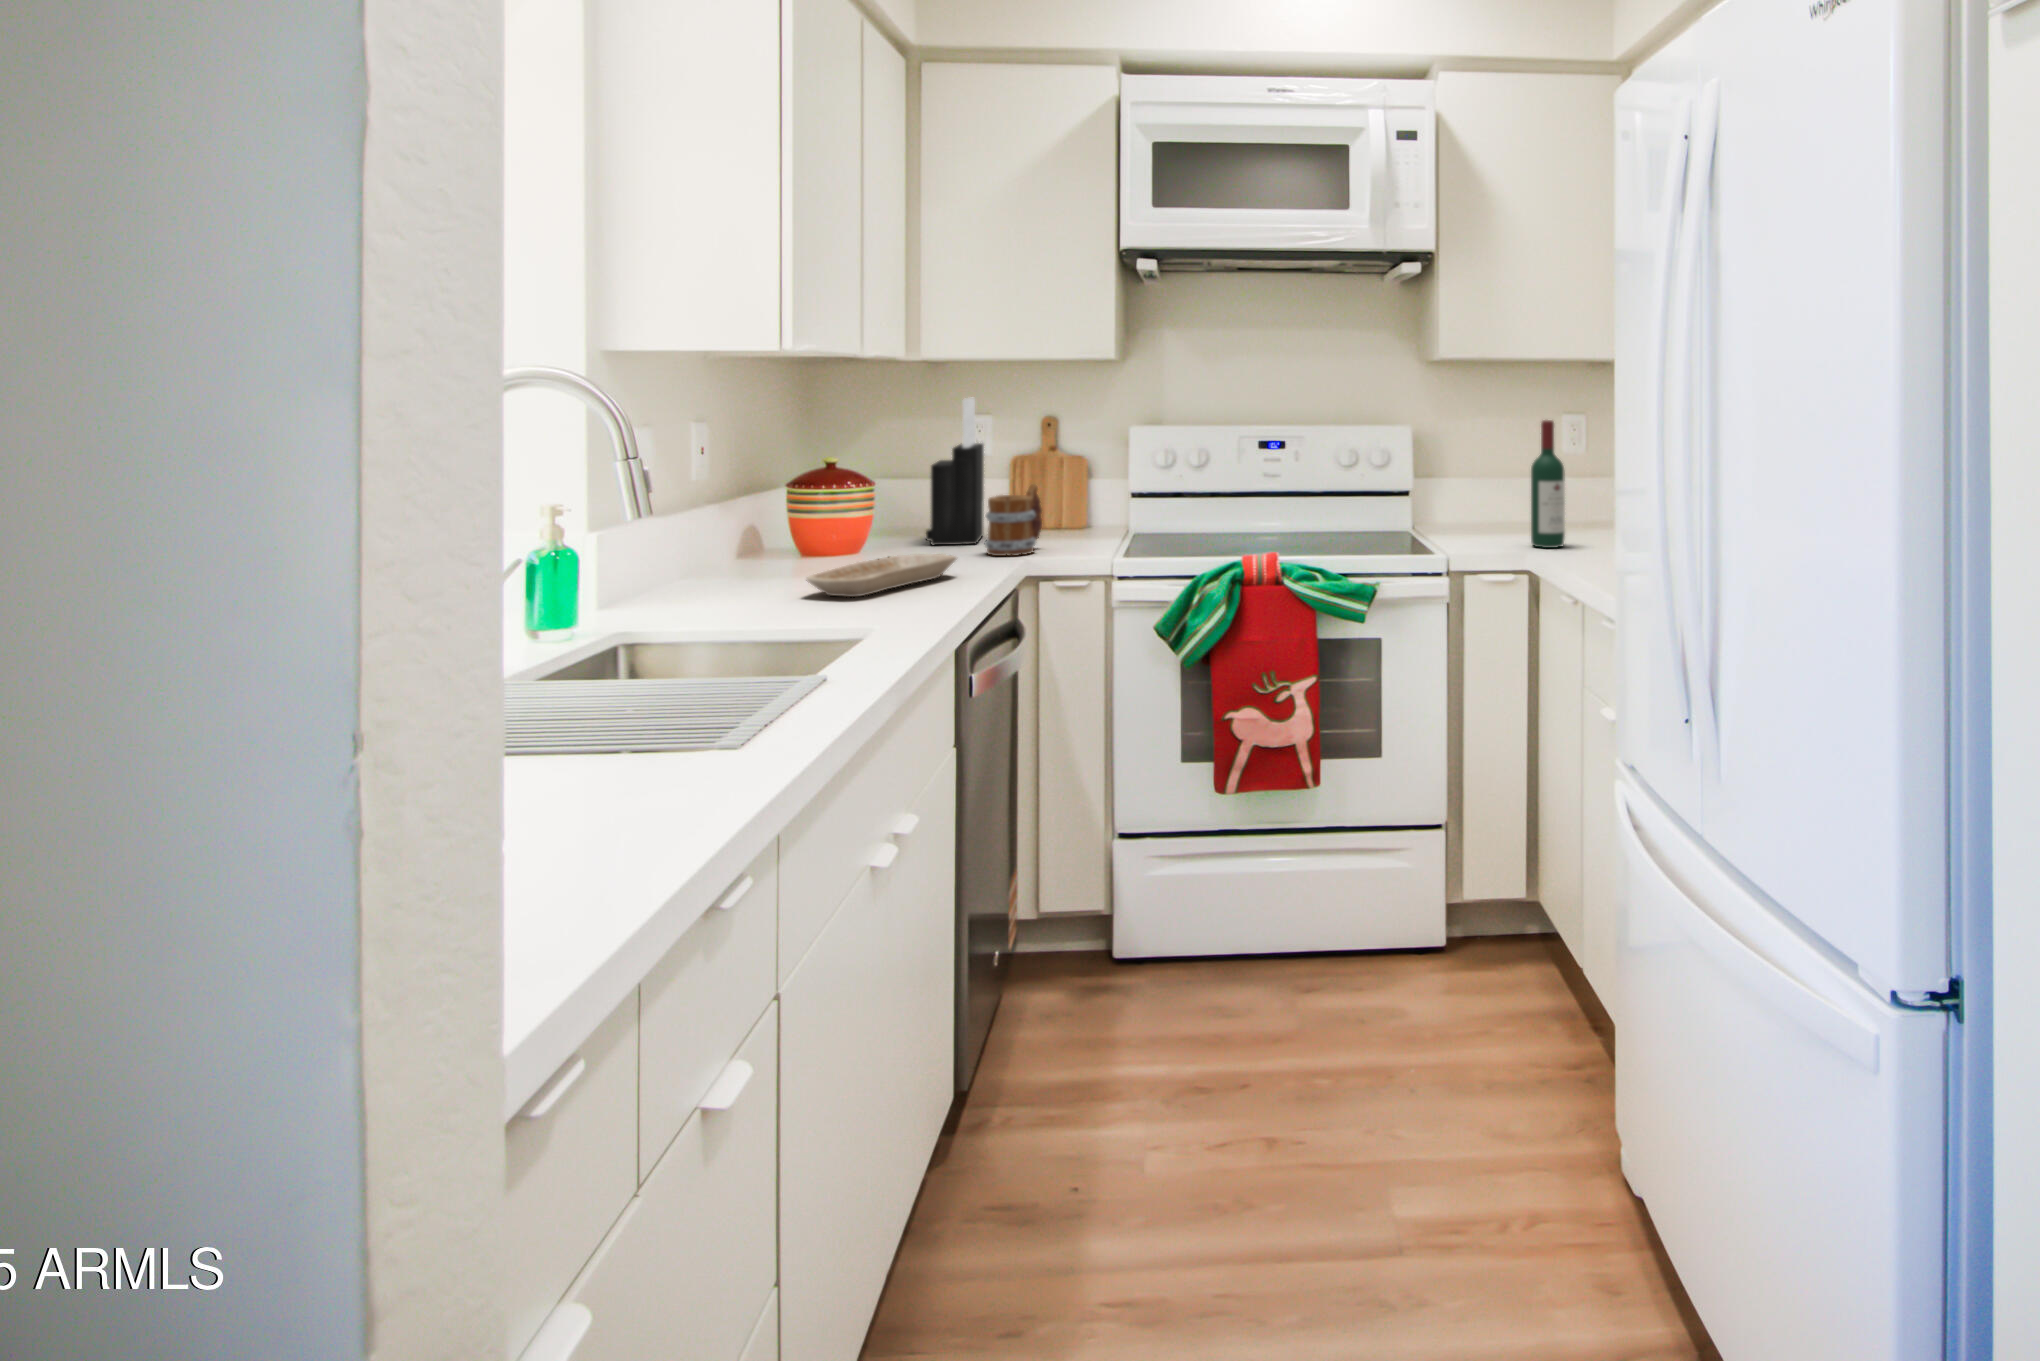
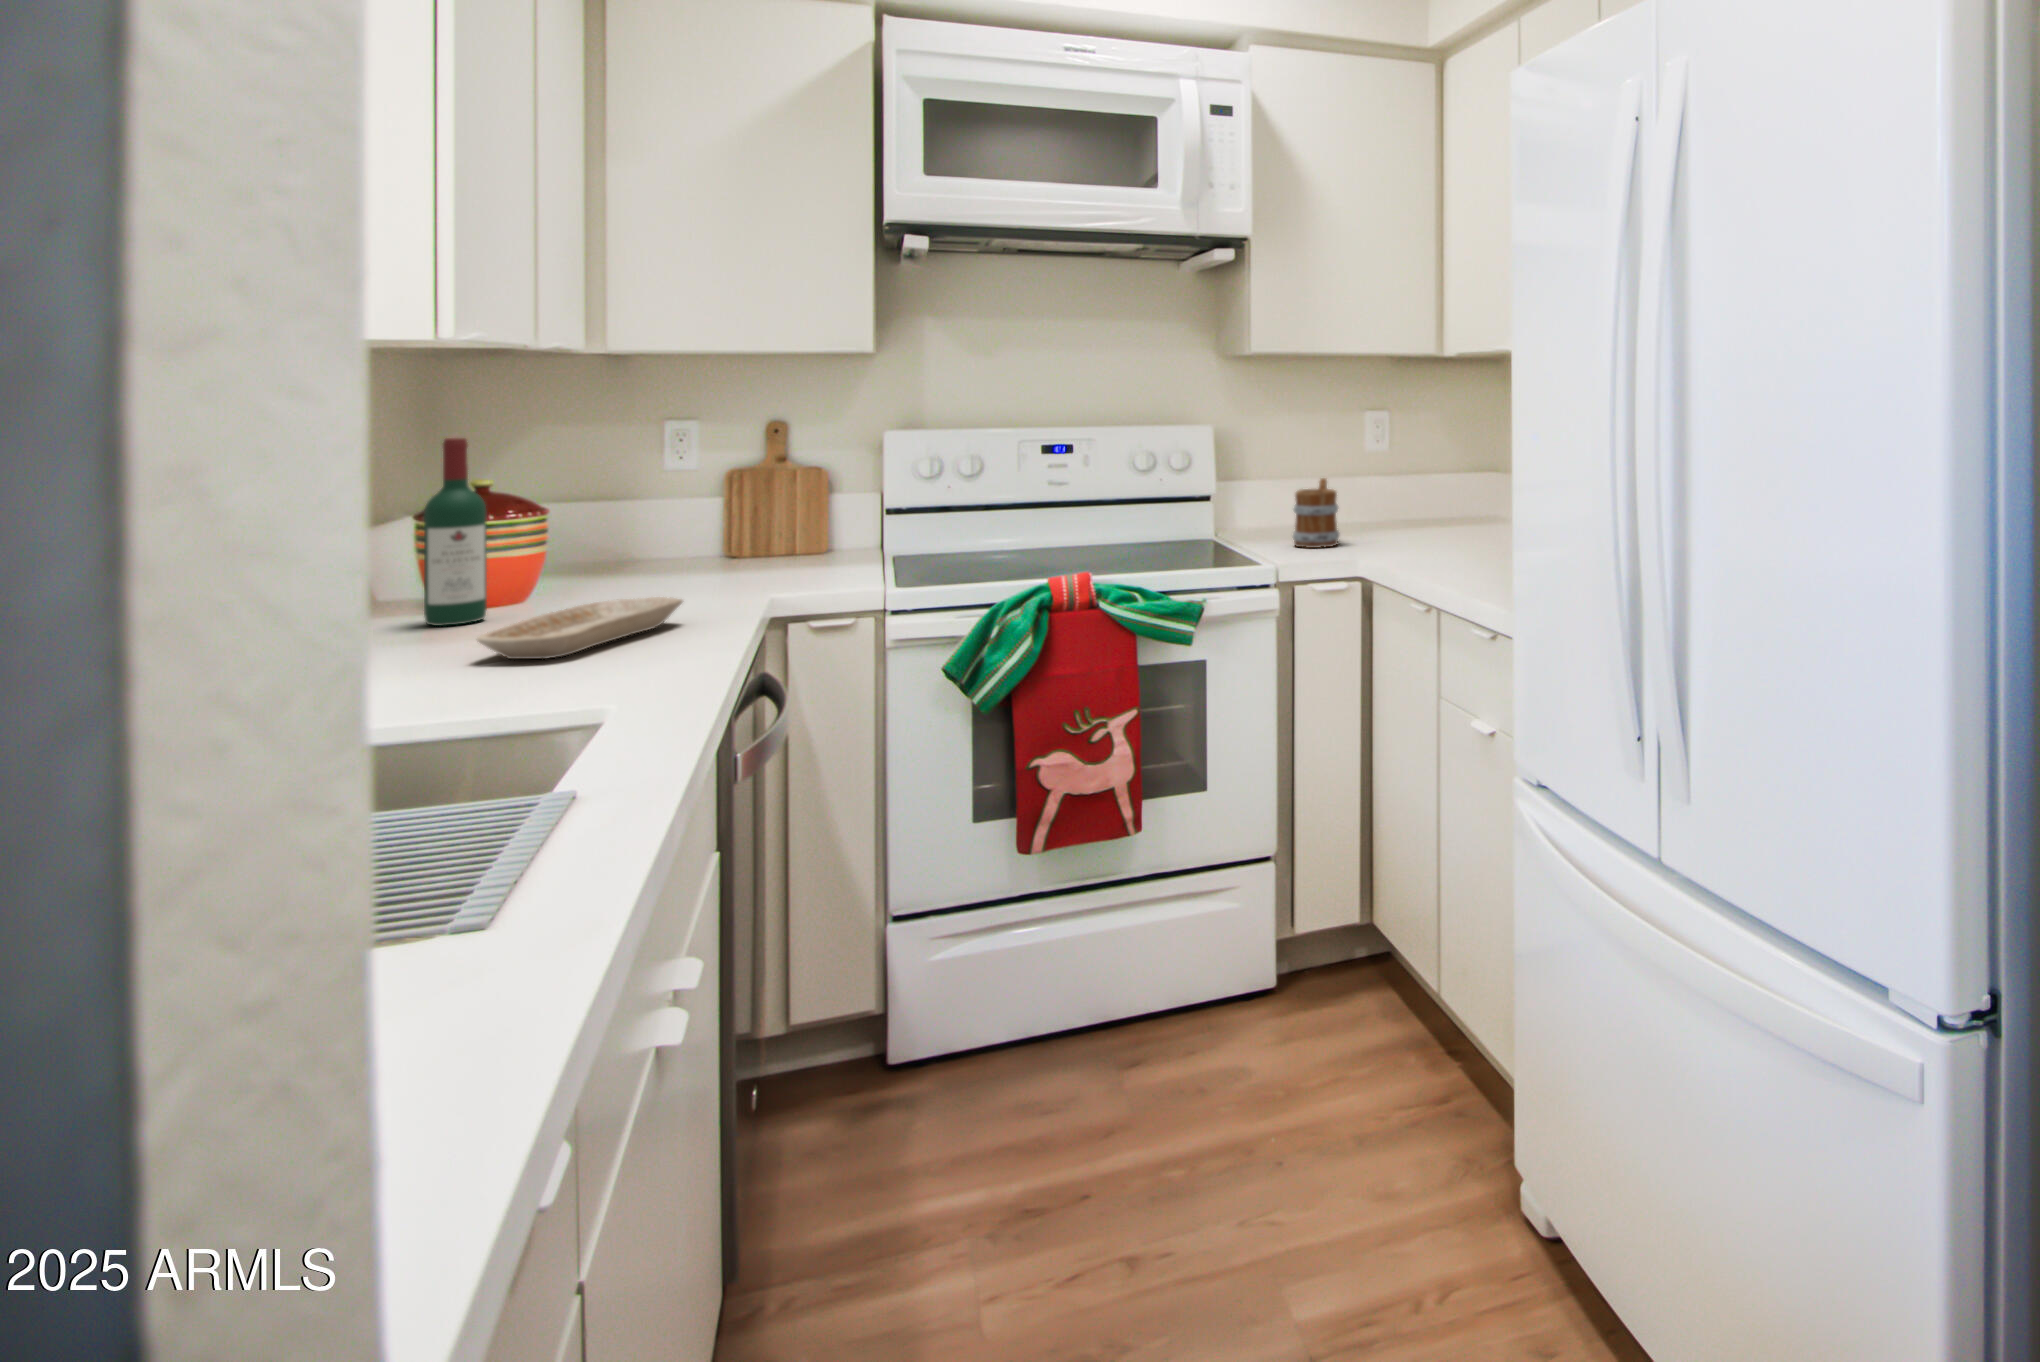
knife block: present [926,398,984,545] -> none [610,401,688,587]
wine bottle: present [1531,420,1565,548] -> present [424,438,487,626]
mug: present [985,484,1042,556] -> present [1293,478,1339,548]

